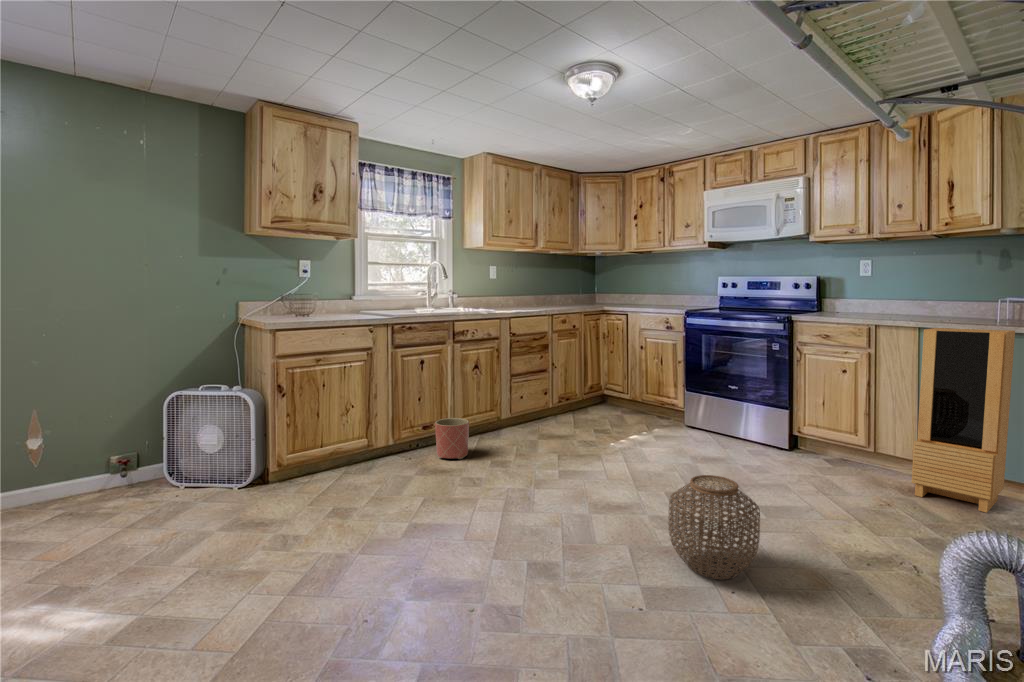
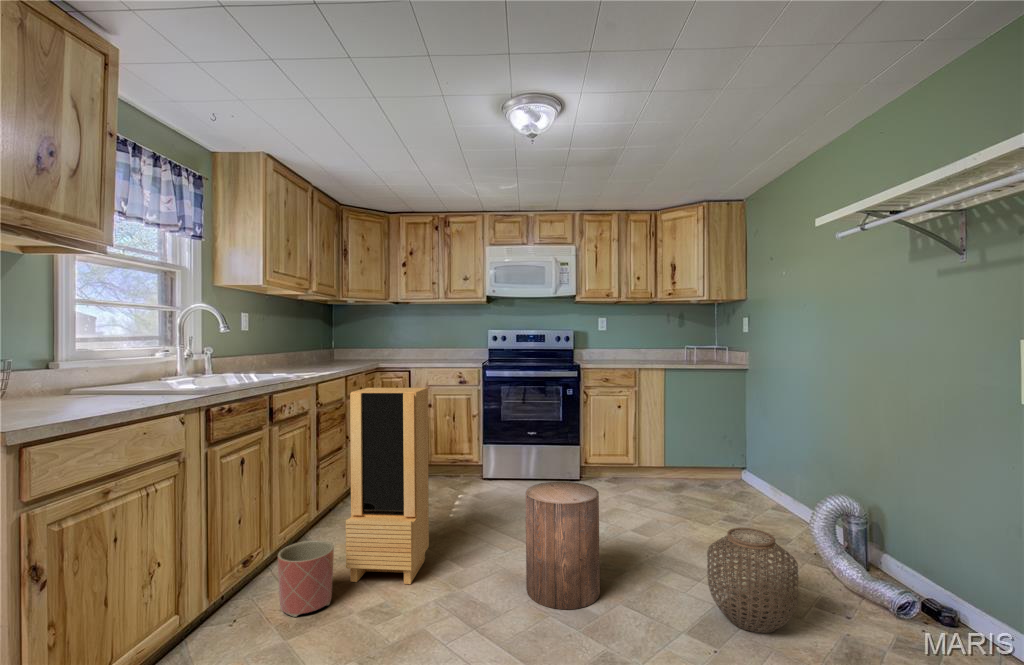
storage cabinet: present [912,328,1015,512] -> present [346,388,429,584]
stool: none [567,409,632,510] -> present [526,482,600,609]

